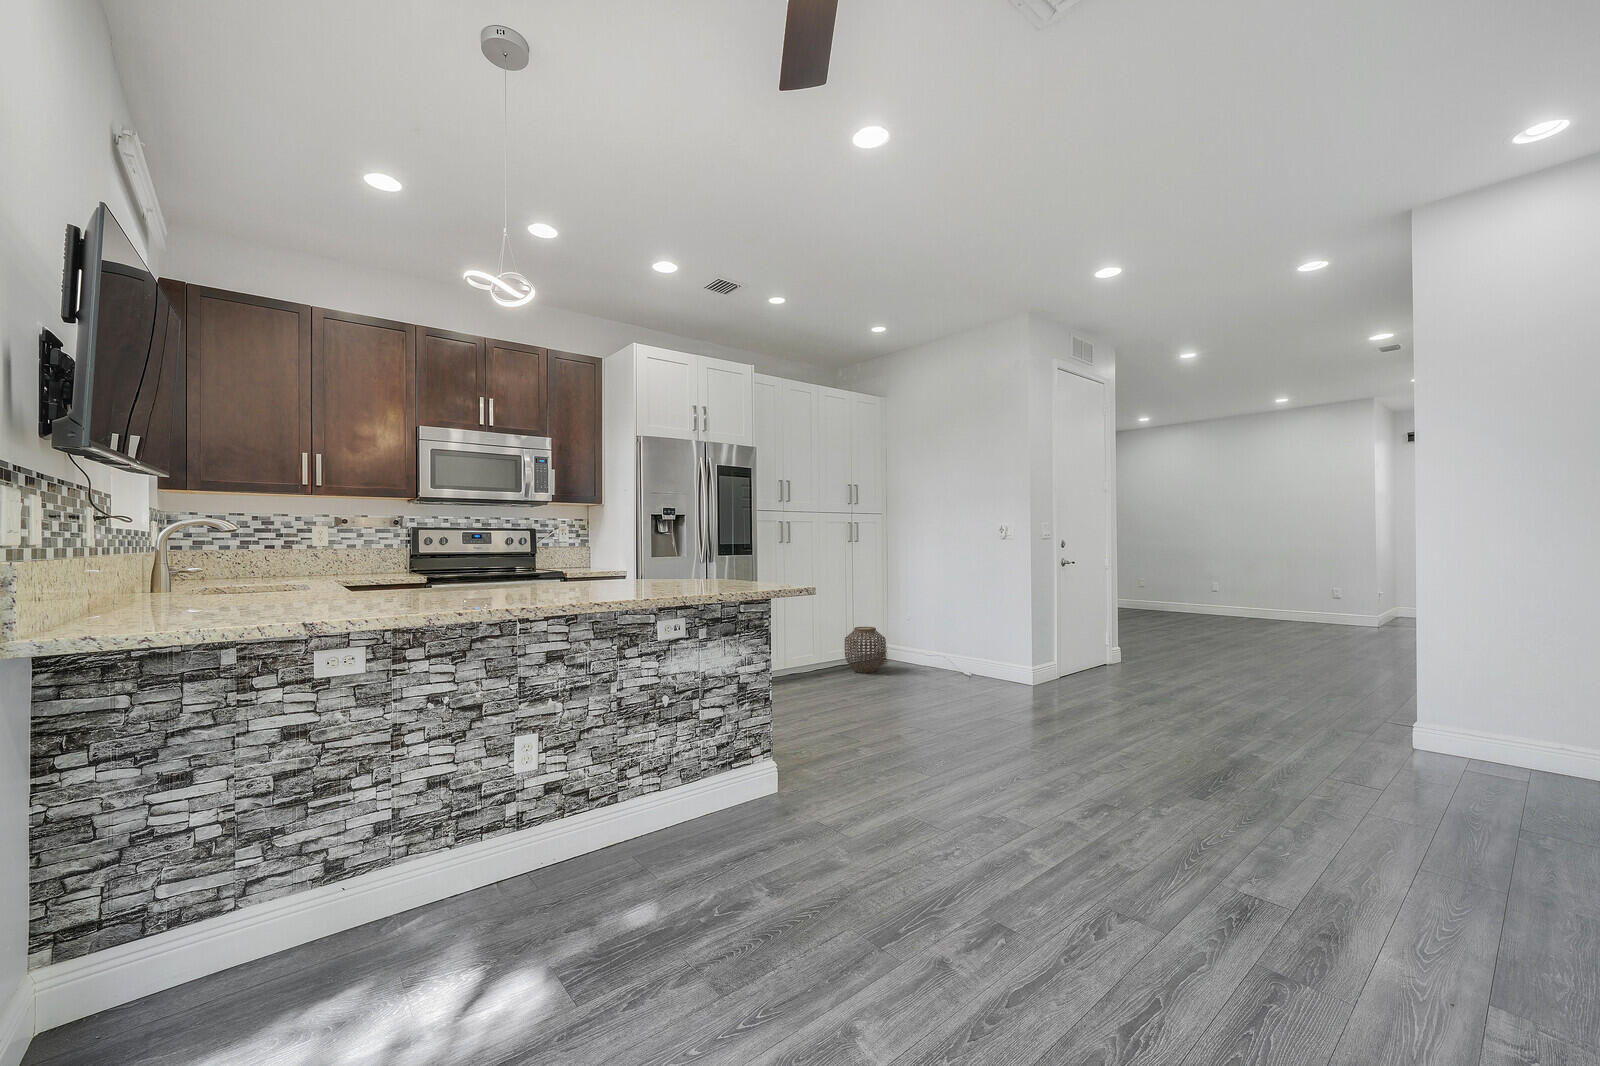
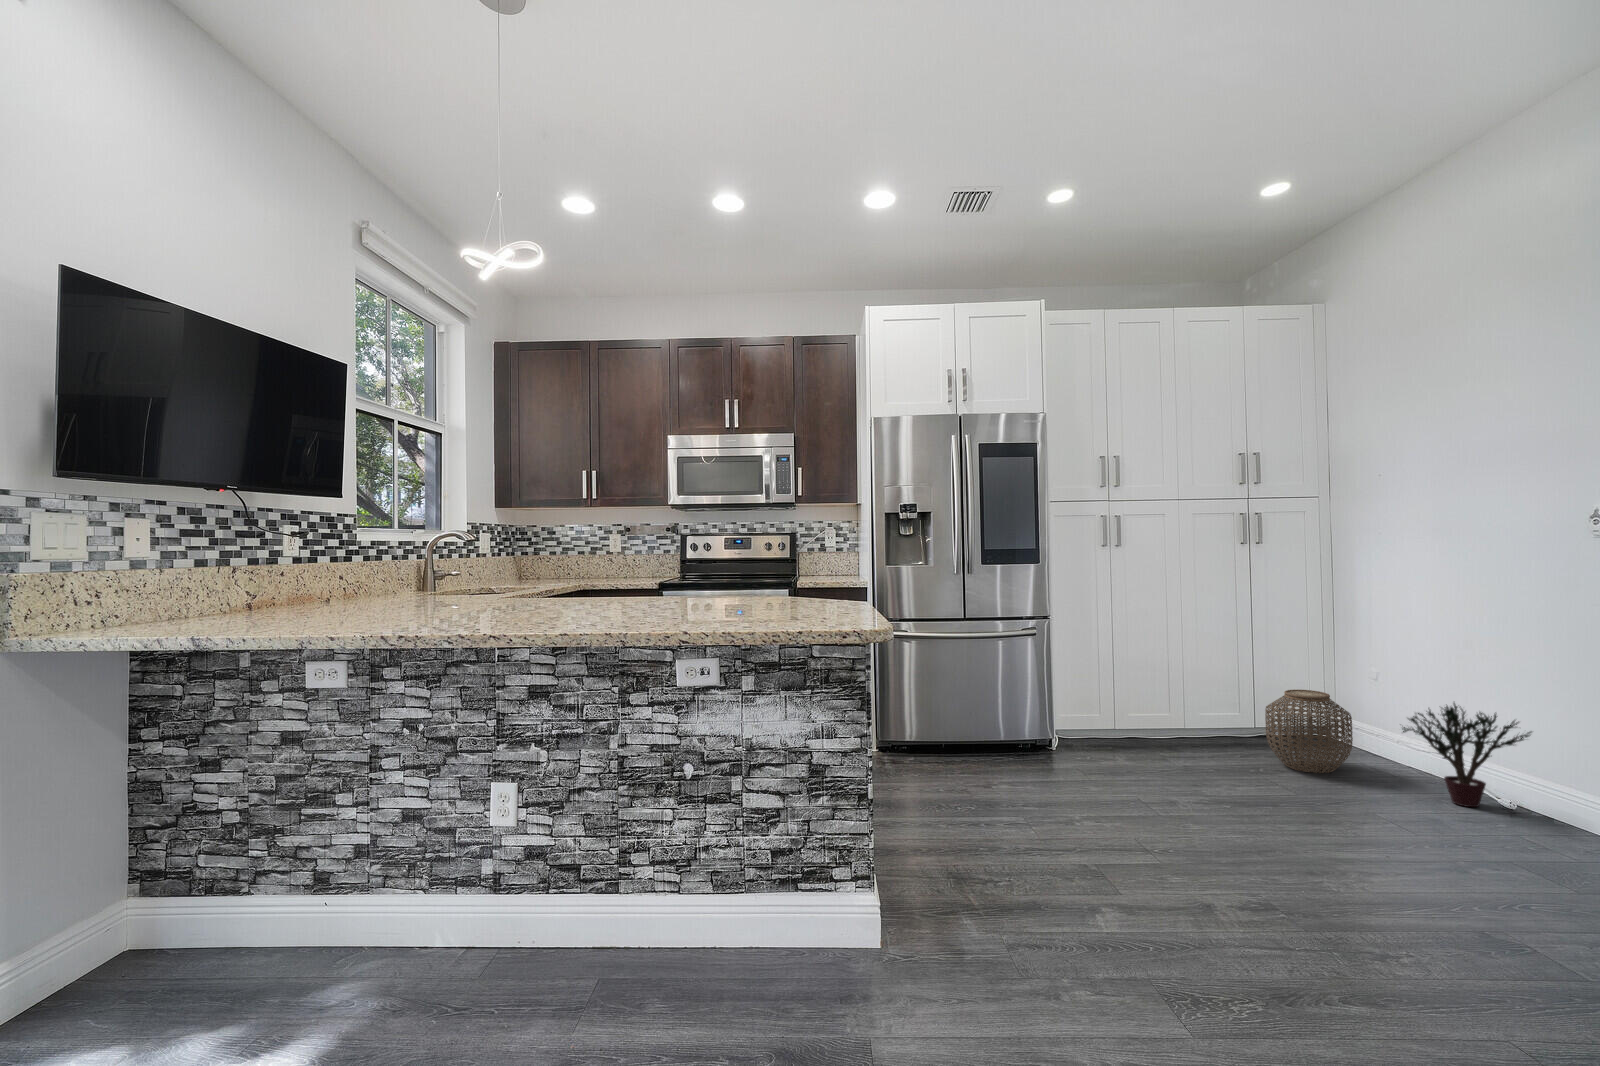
potted plant: none [911,623,963,676] -> present [1402,703,1531,807]

